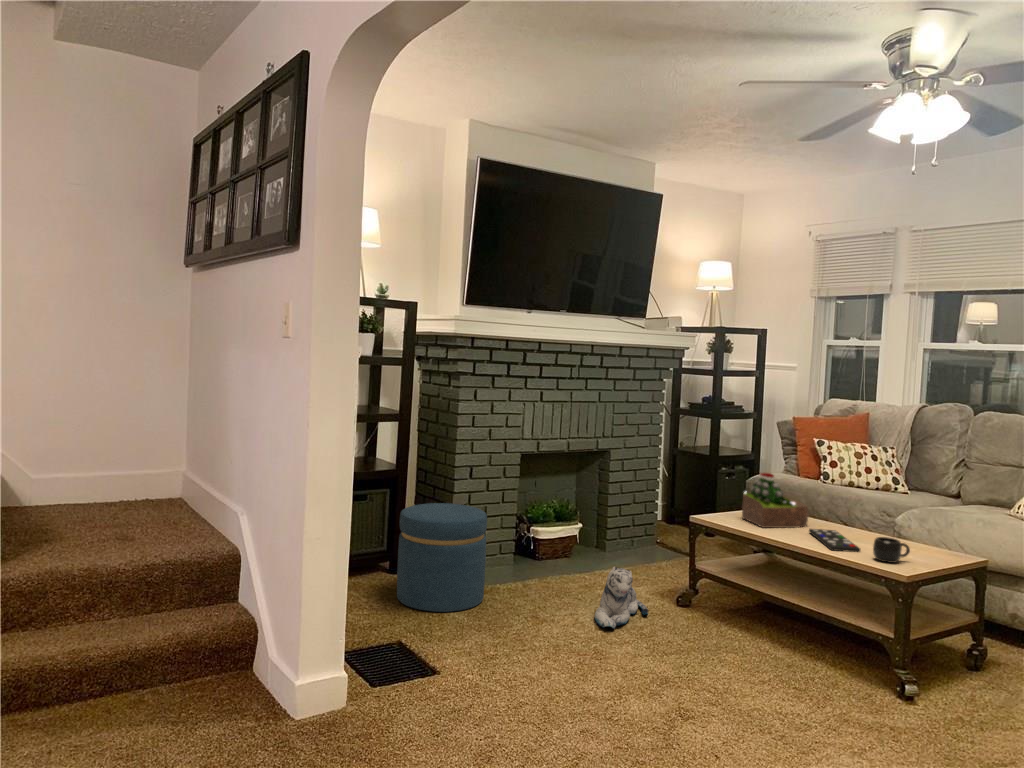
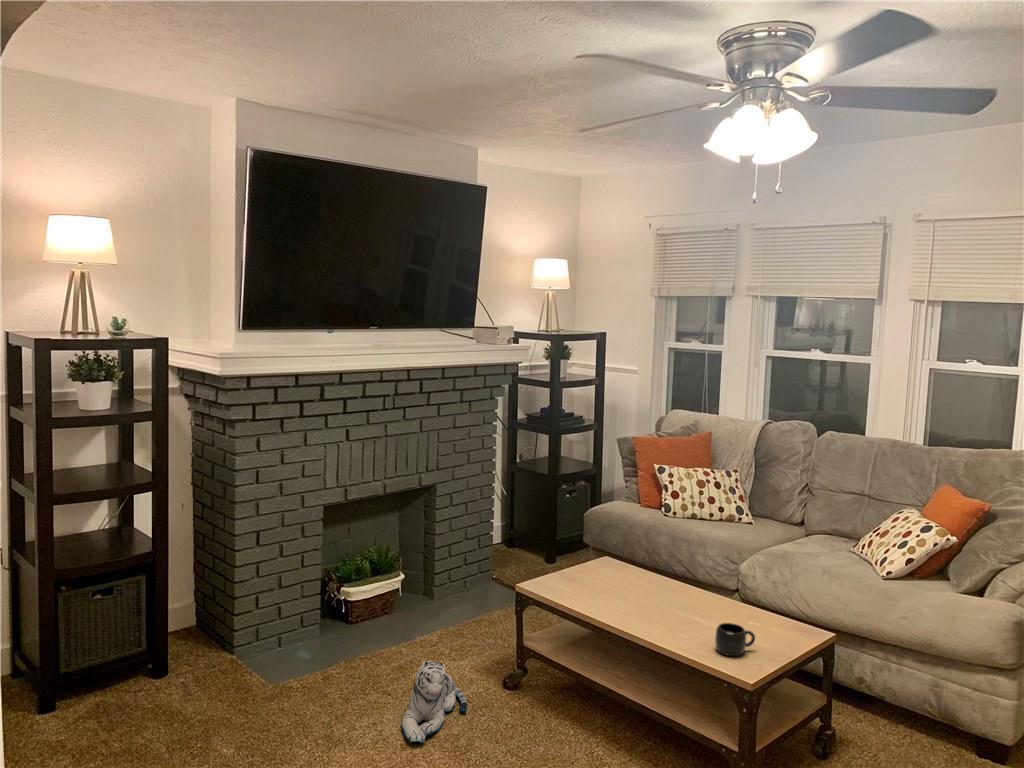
succulent plant: present [742,473,809,528] -> none [574,531,647,599]
ottoman: present [397,503,487,612] -> none [153,588,269,738]
remote control: present [809,529,860,552] -> none [646,599,702,638]

